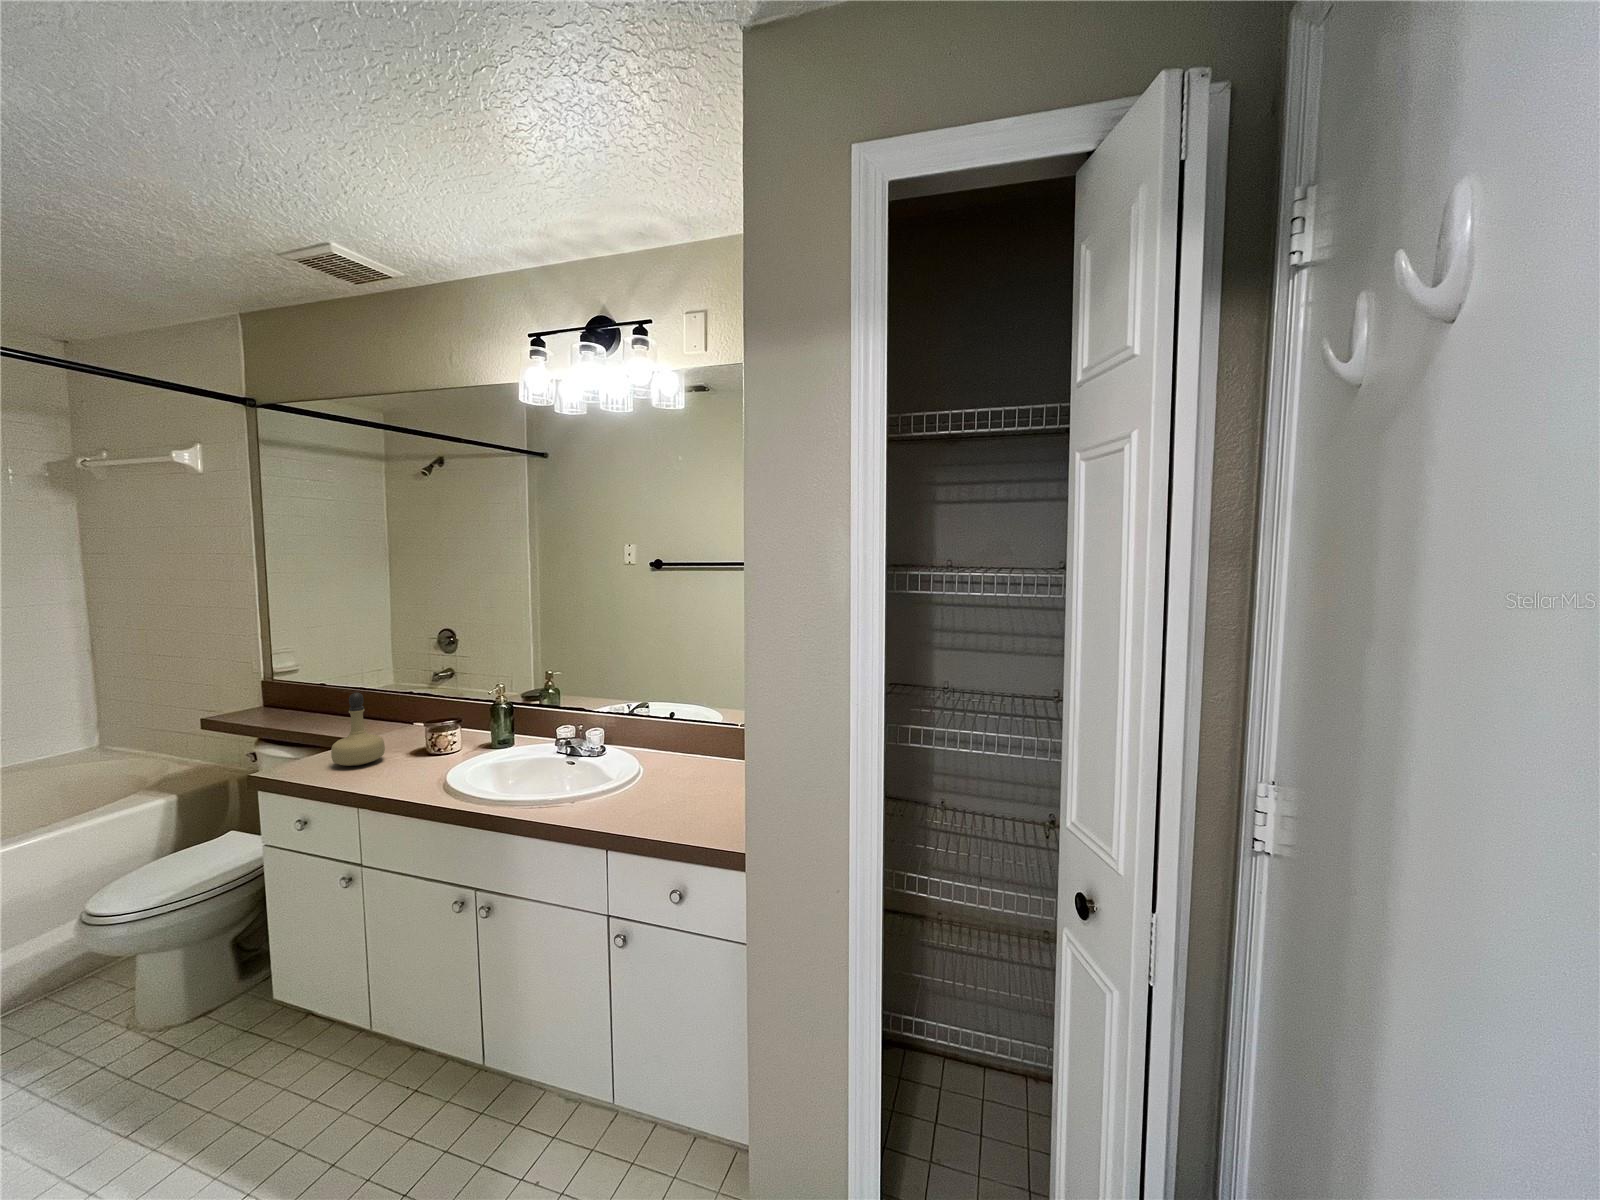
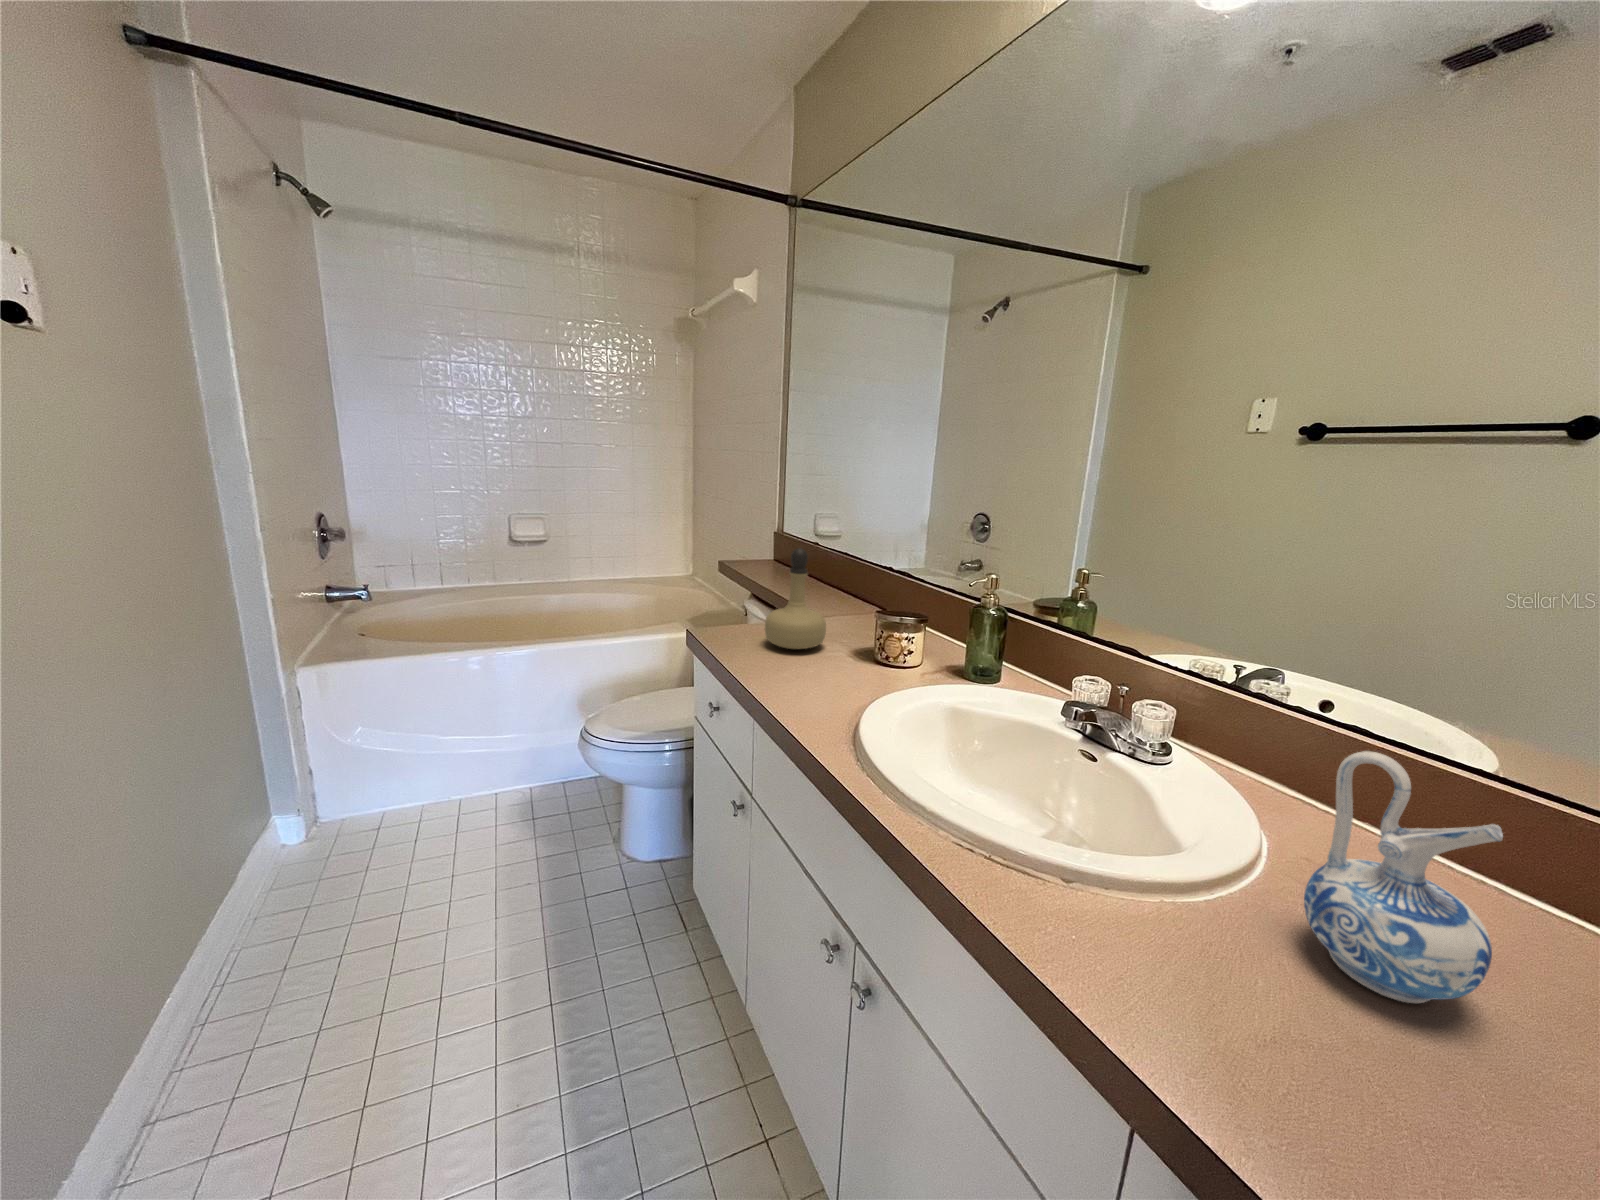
ceramic pitcher: none [642,719,686,793] -> present [1304,751,1503,1003]

